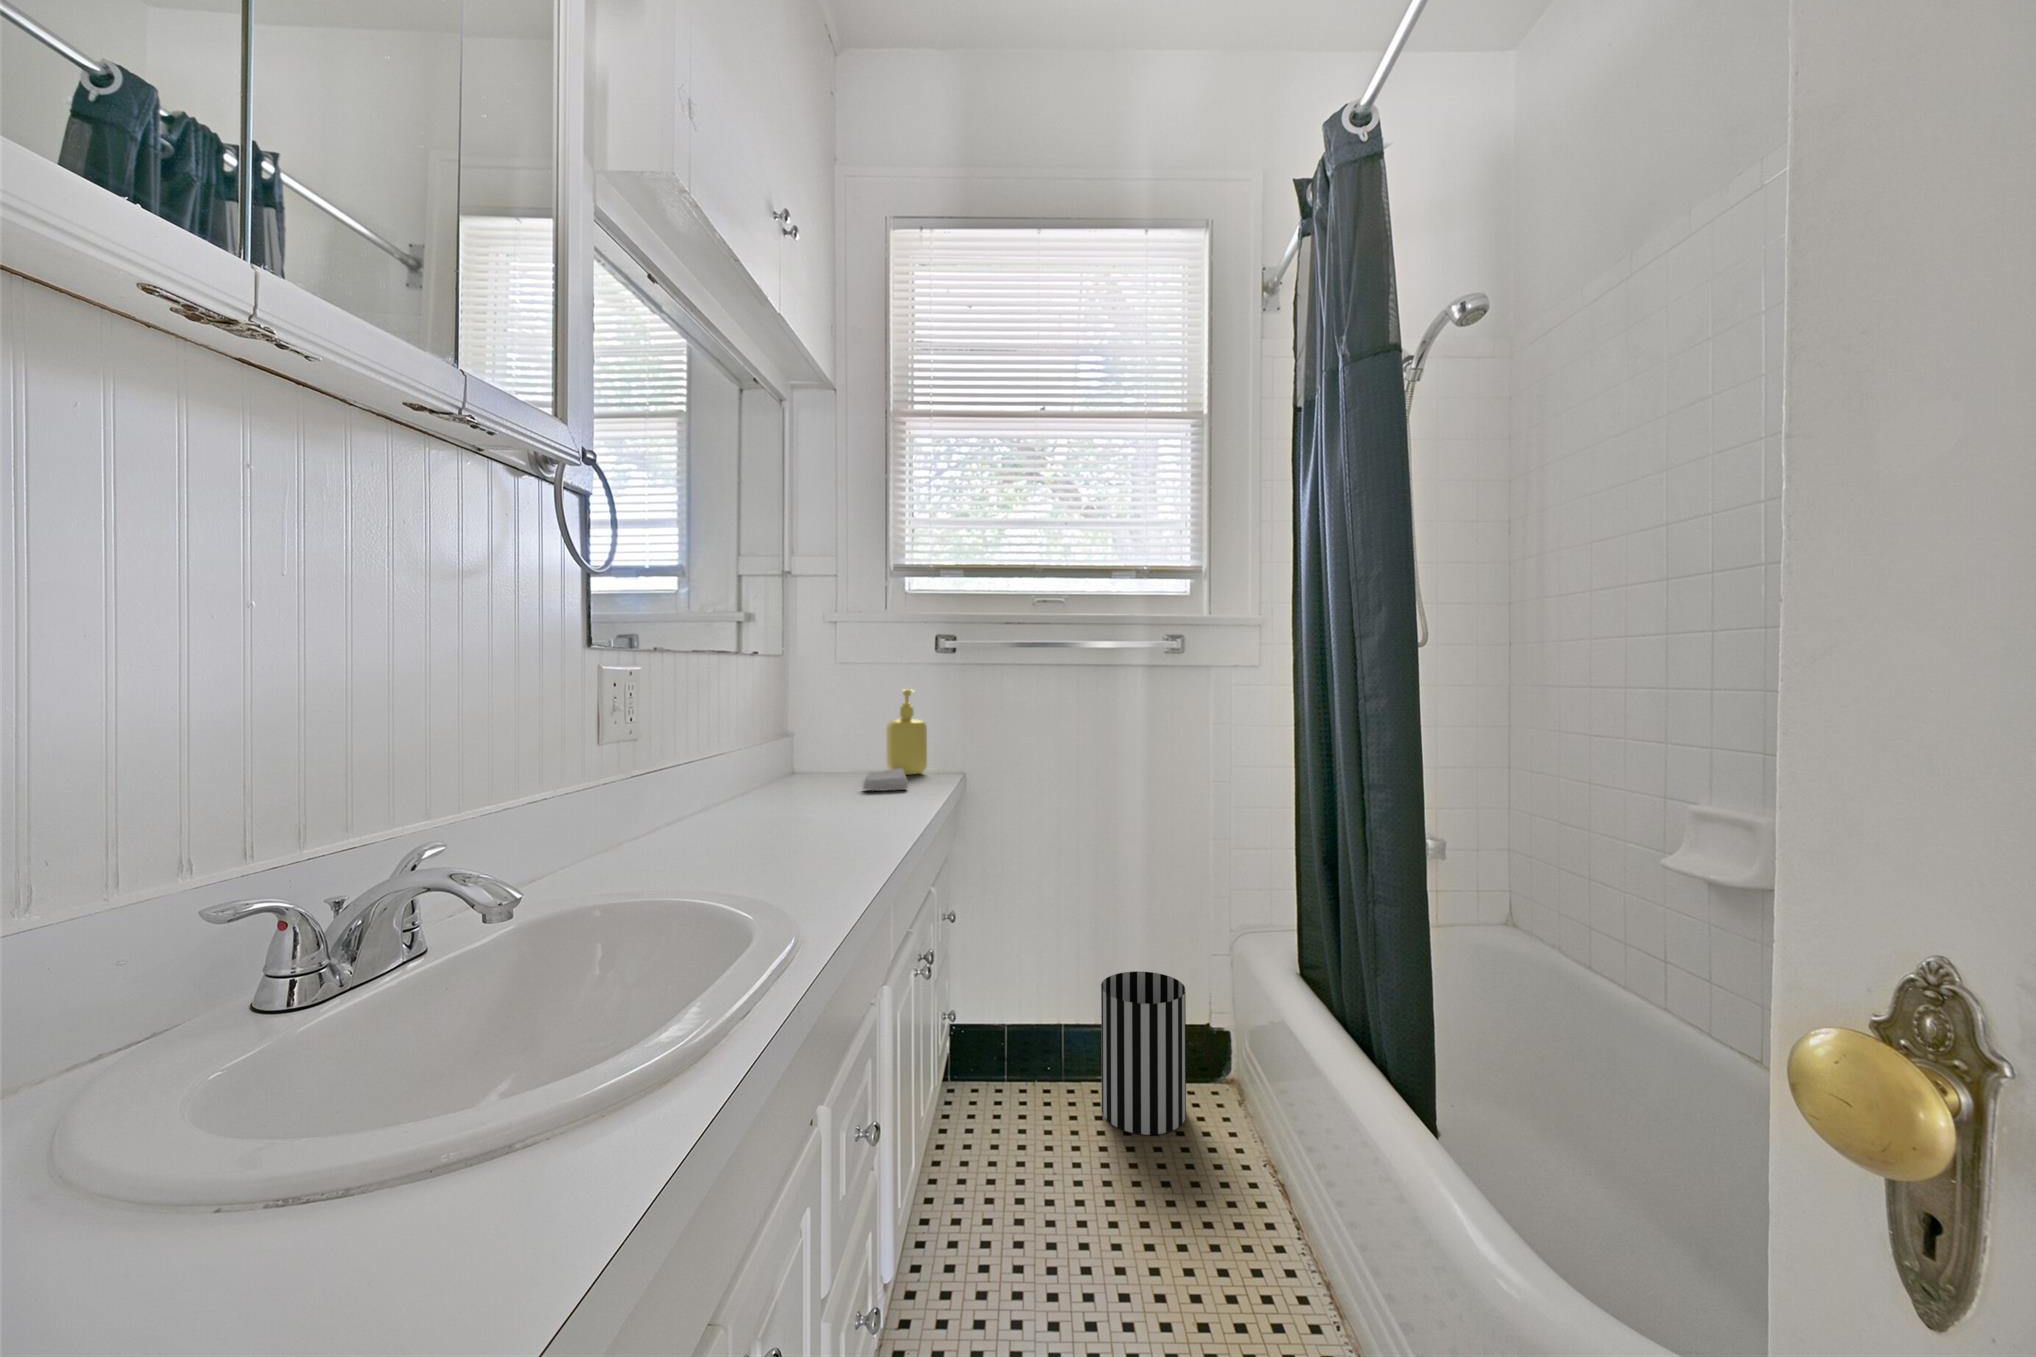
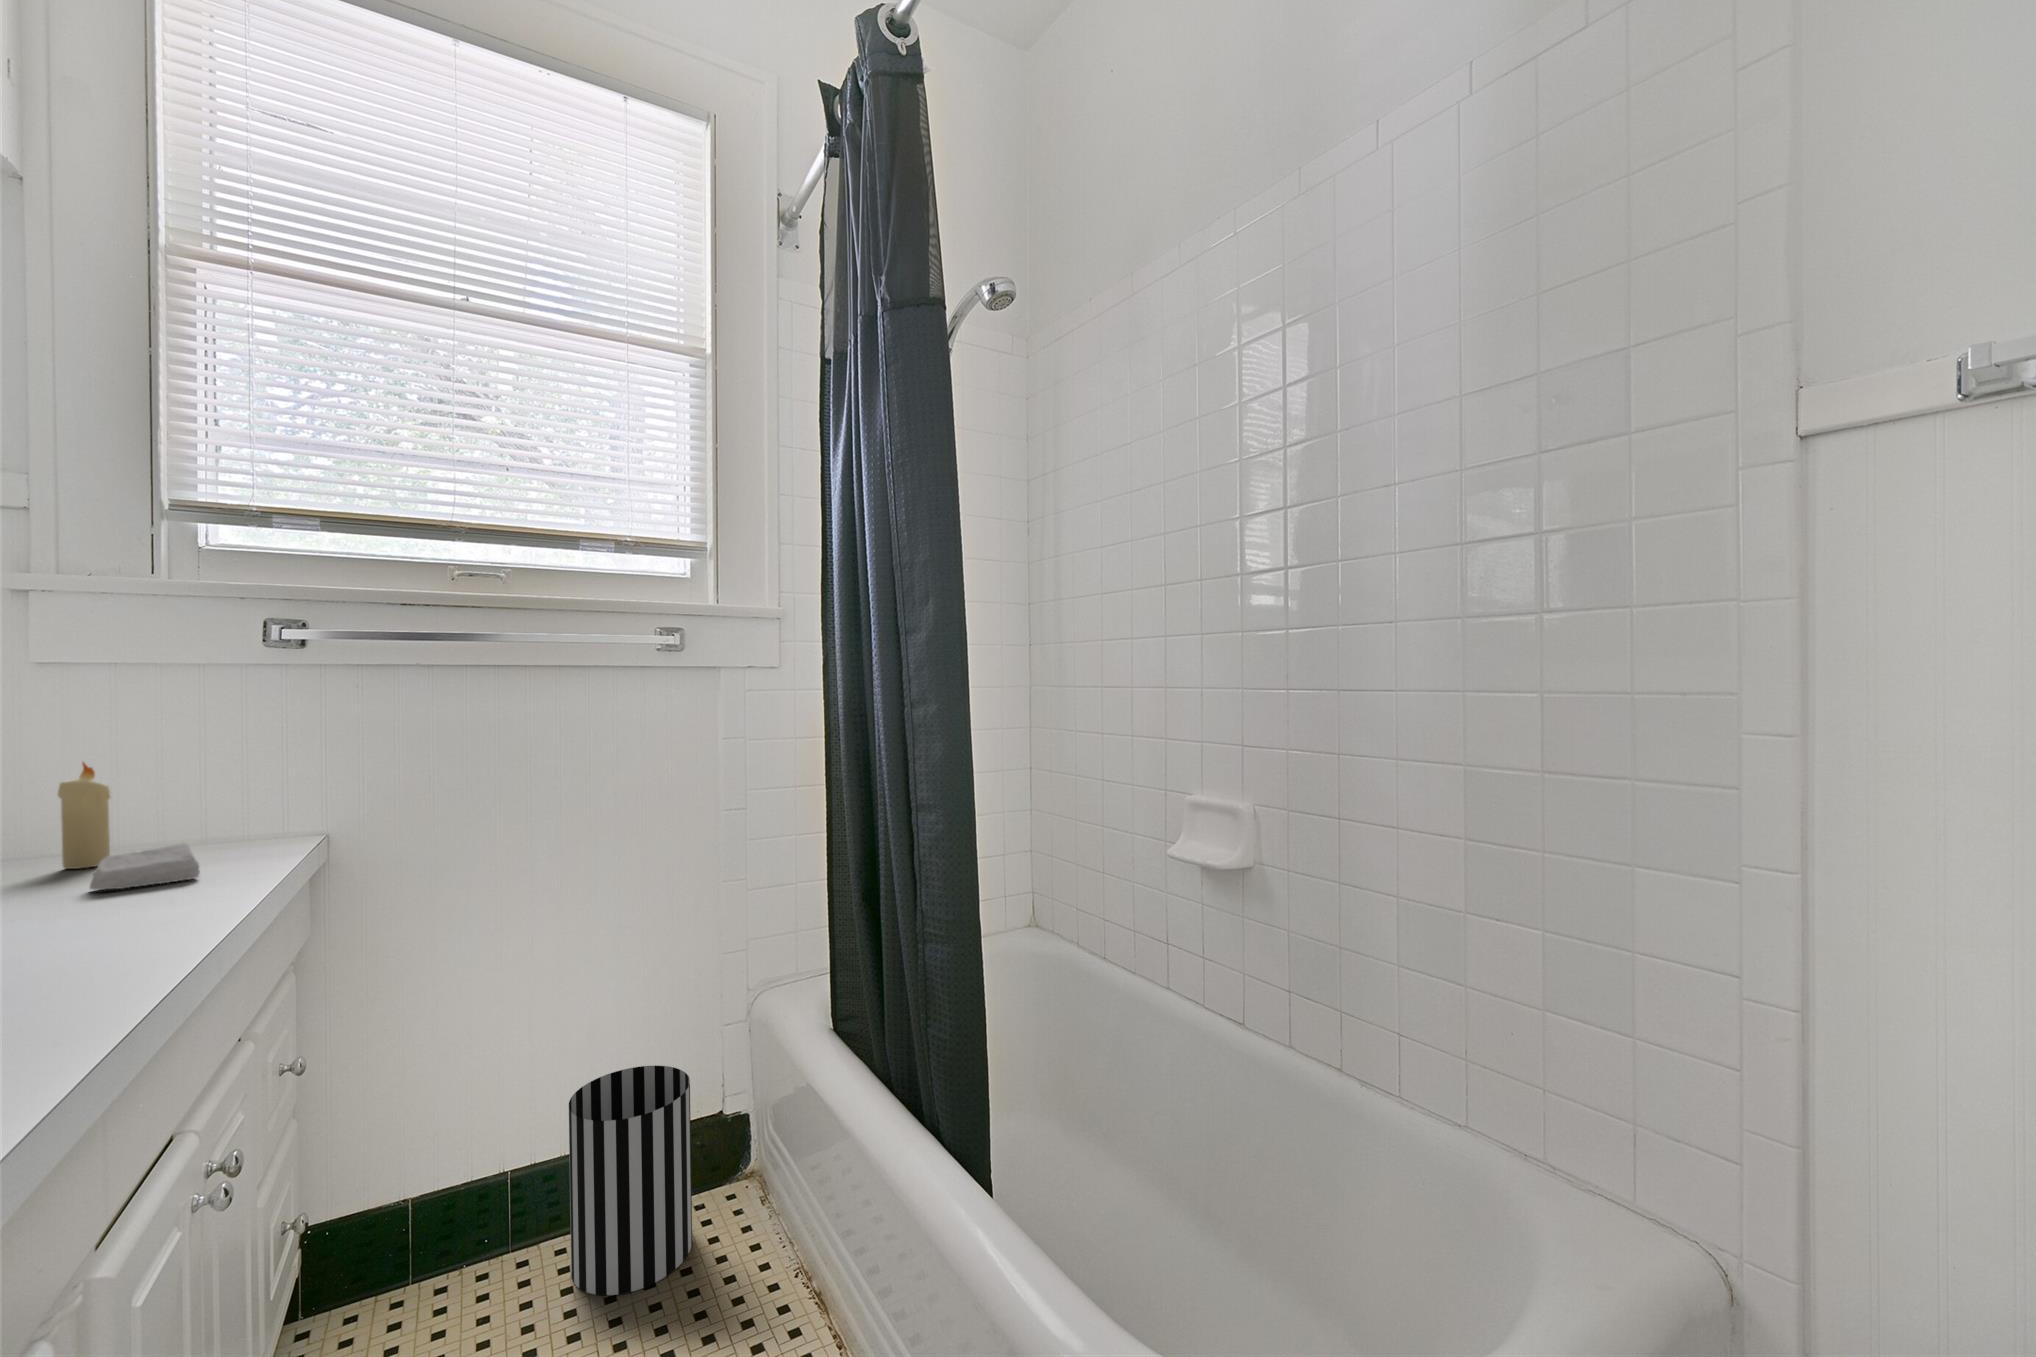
soap dispenser: present [886,689,927,775] -> none [160,708,251,850]
candle: none [846,718,867,779] -> present [58,762,110,869]

